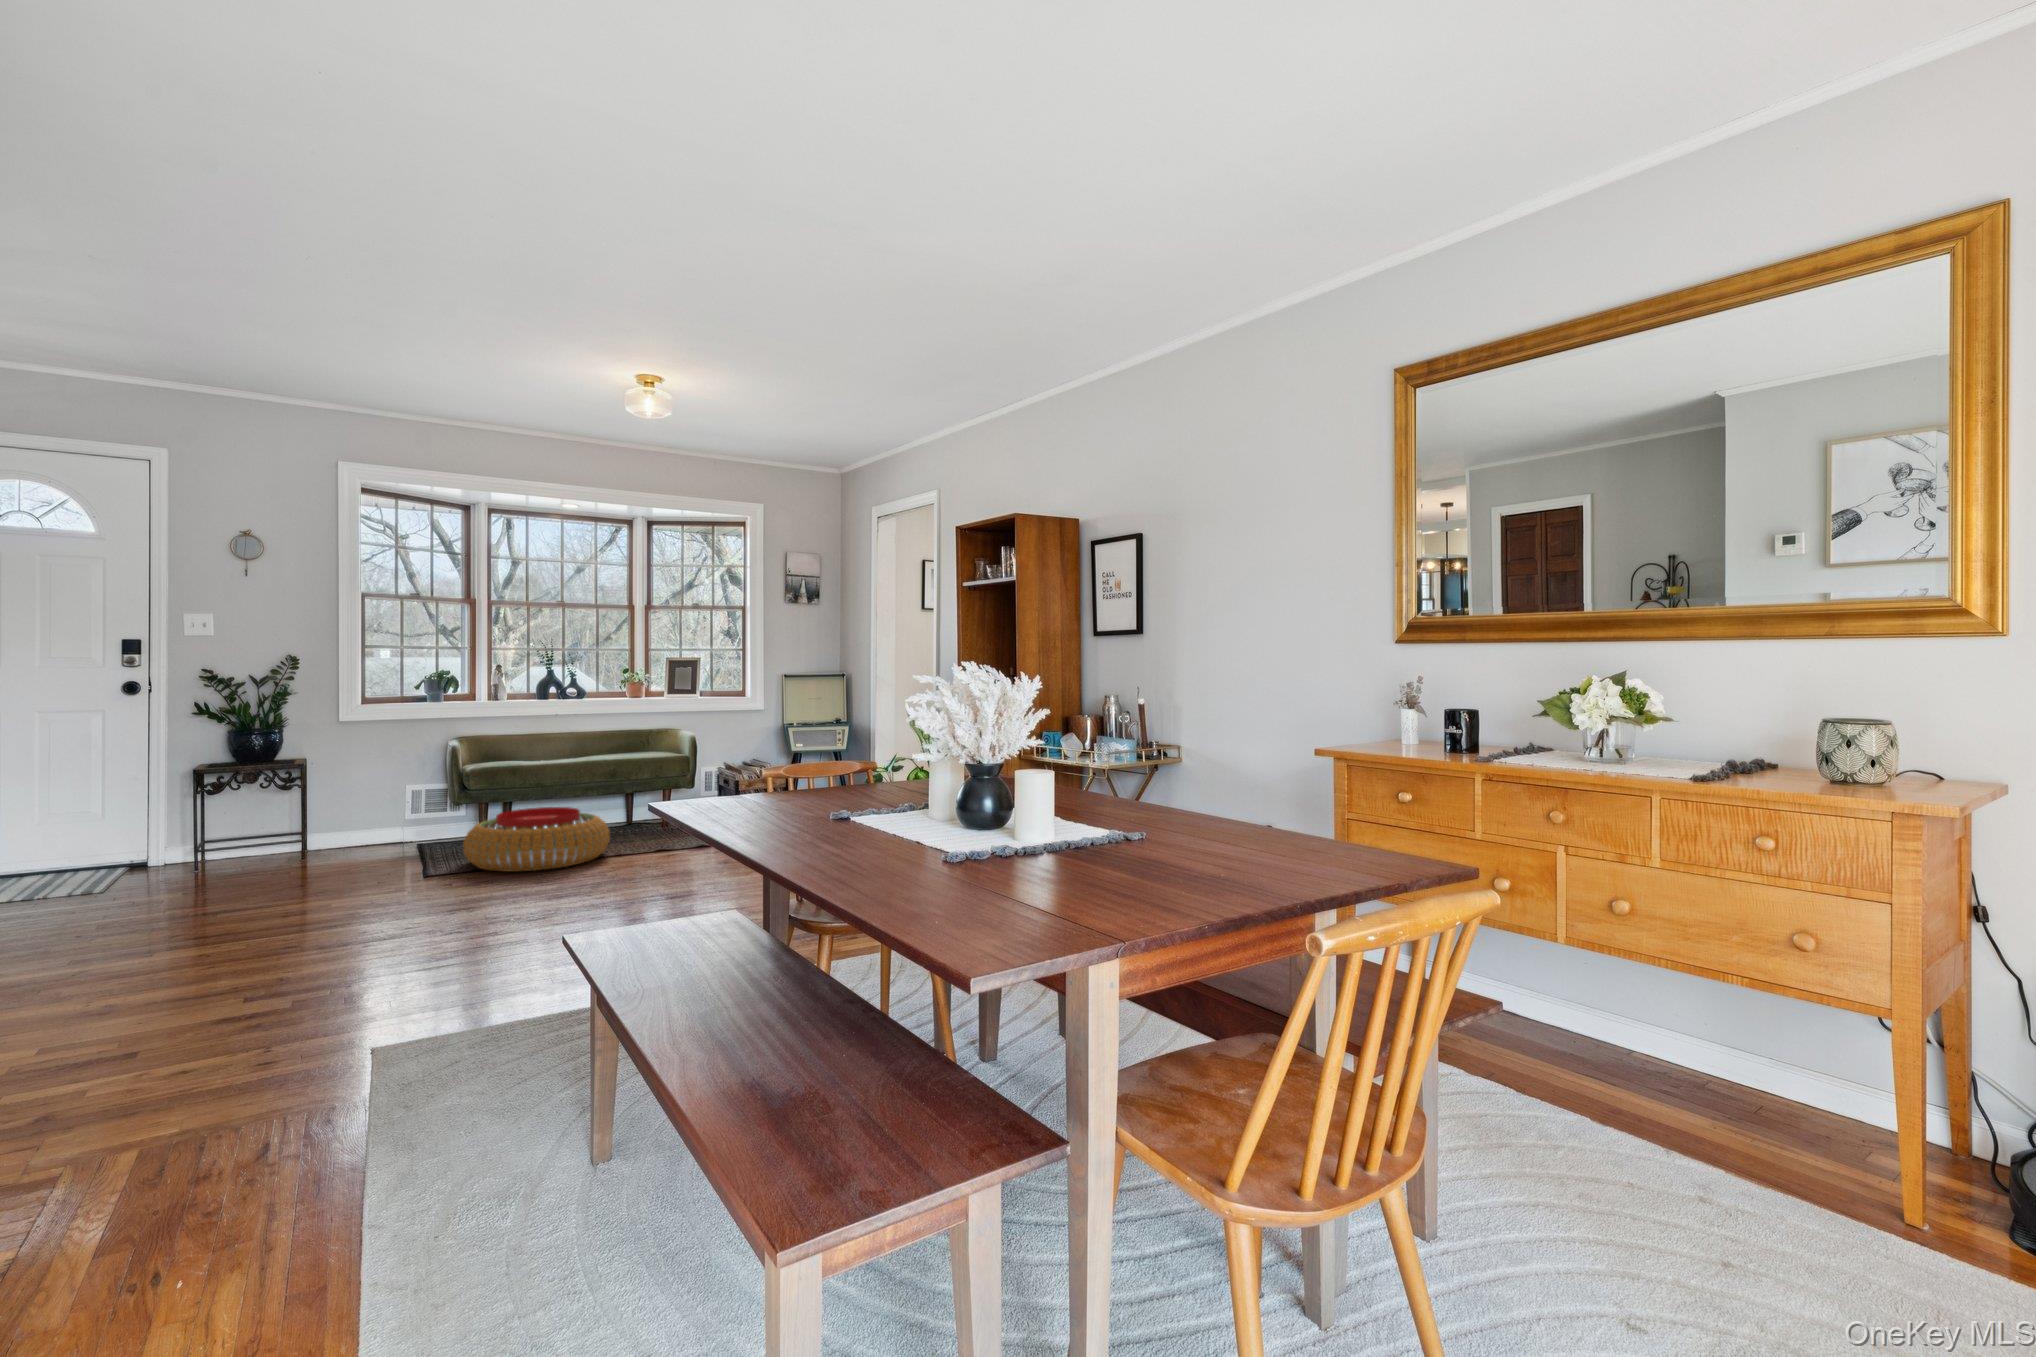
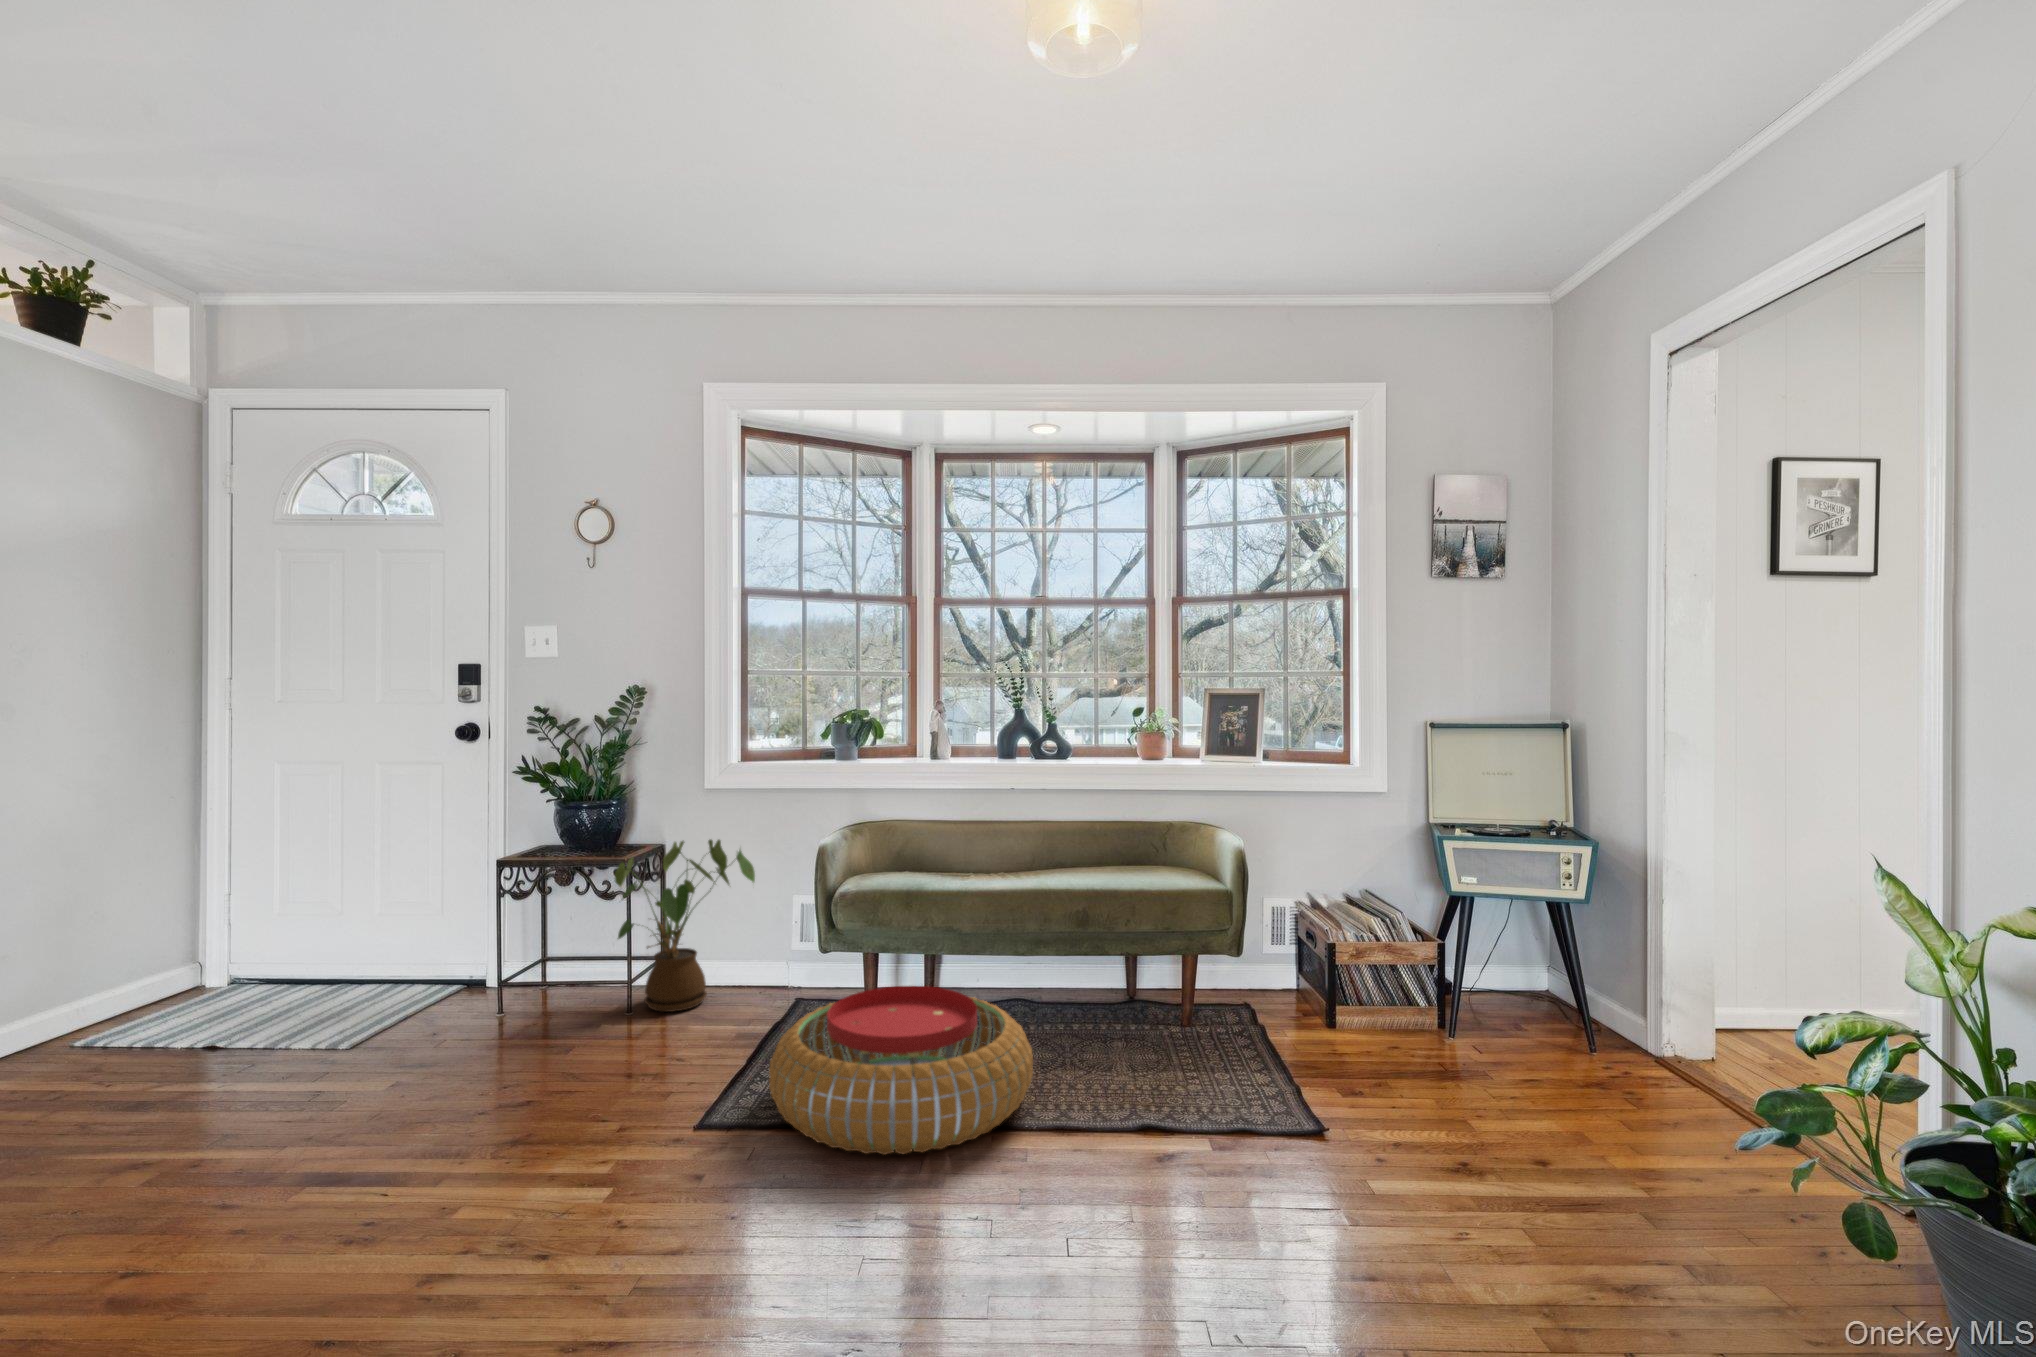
house plant: none [288,752,391,858] -> present [615,840,755,1012]

